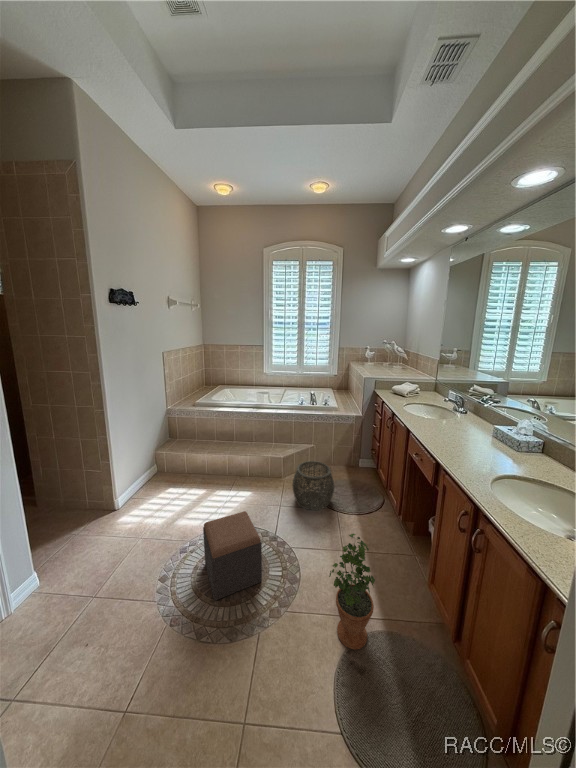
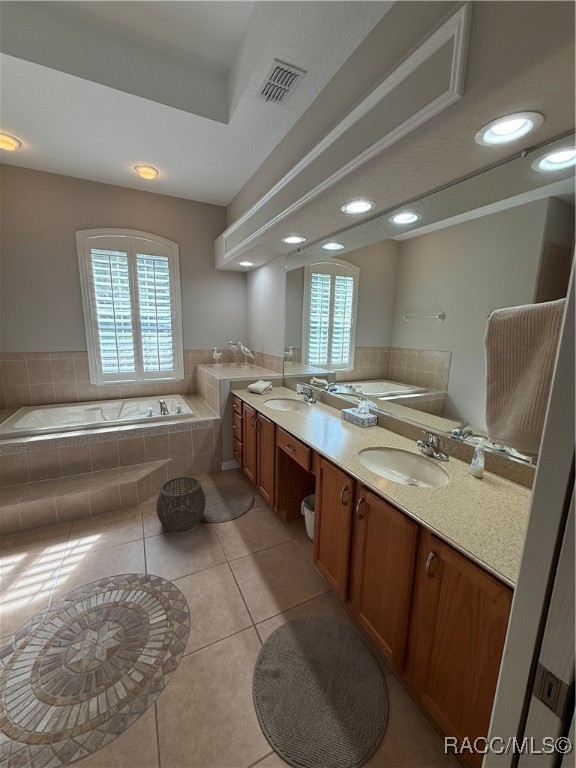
footstool: present [203,511,262,600] -> none [42,561,142,693]
potted plant: present [329,534,375,650] -> none [230,535,274,650]

